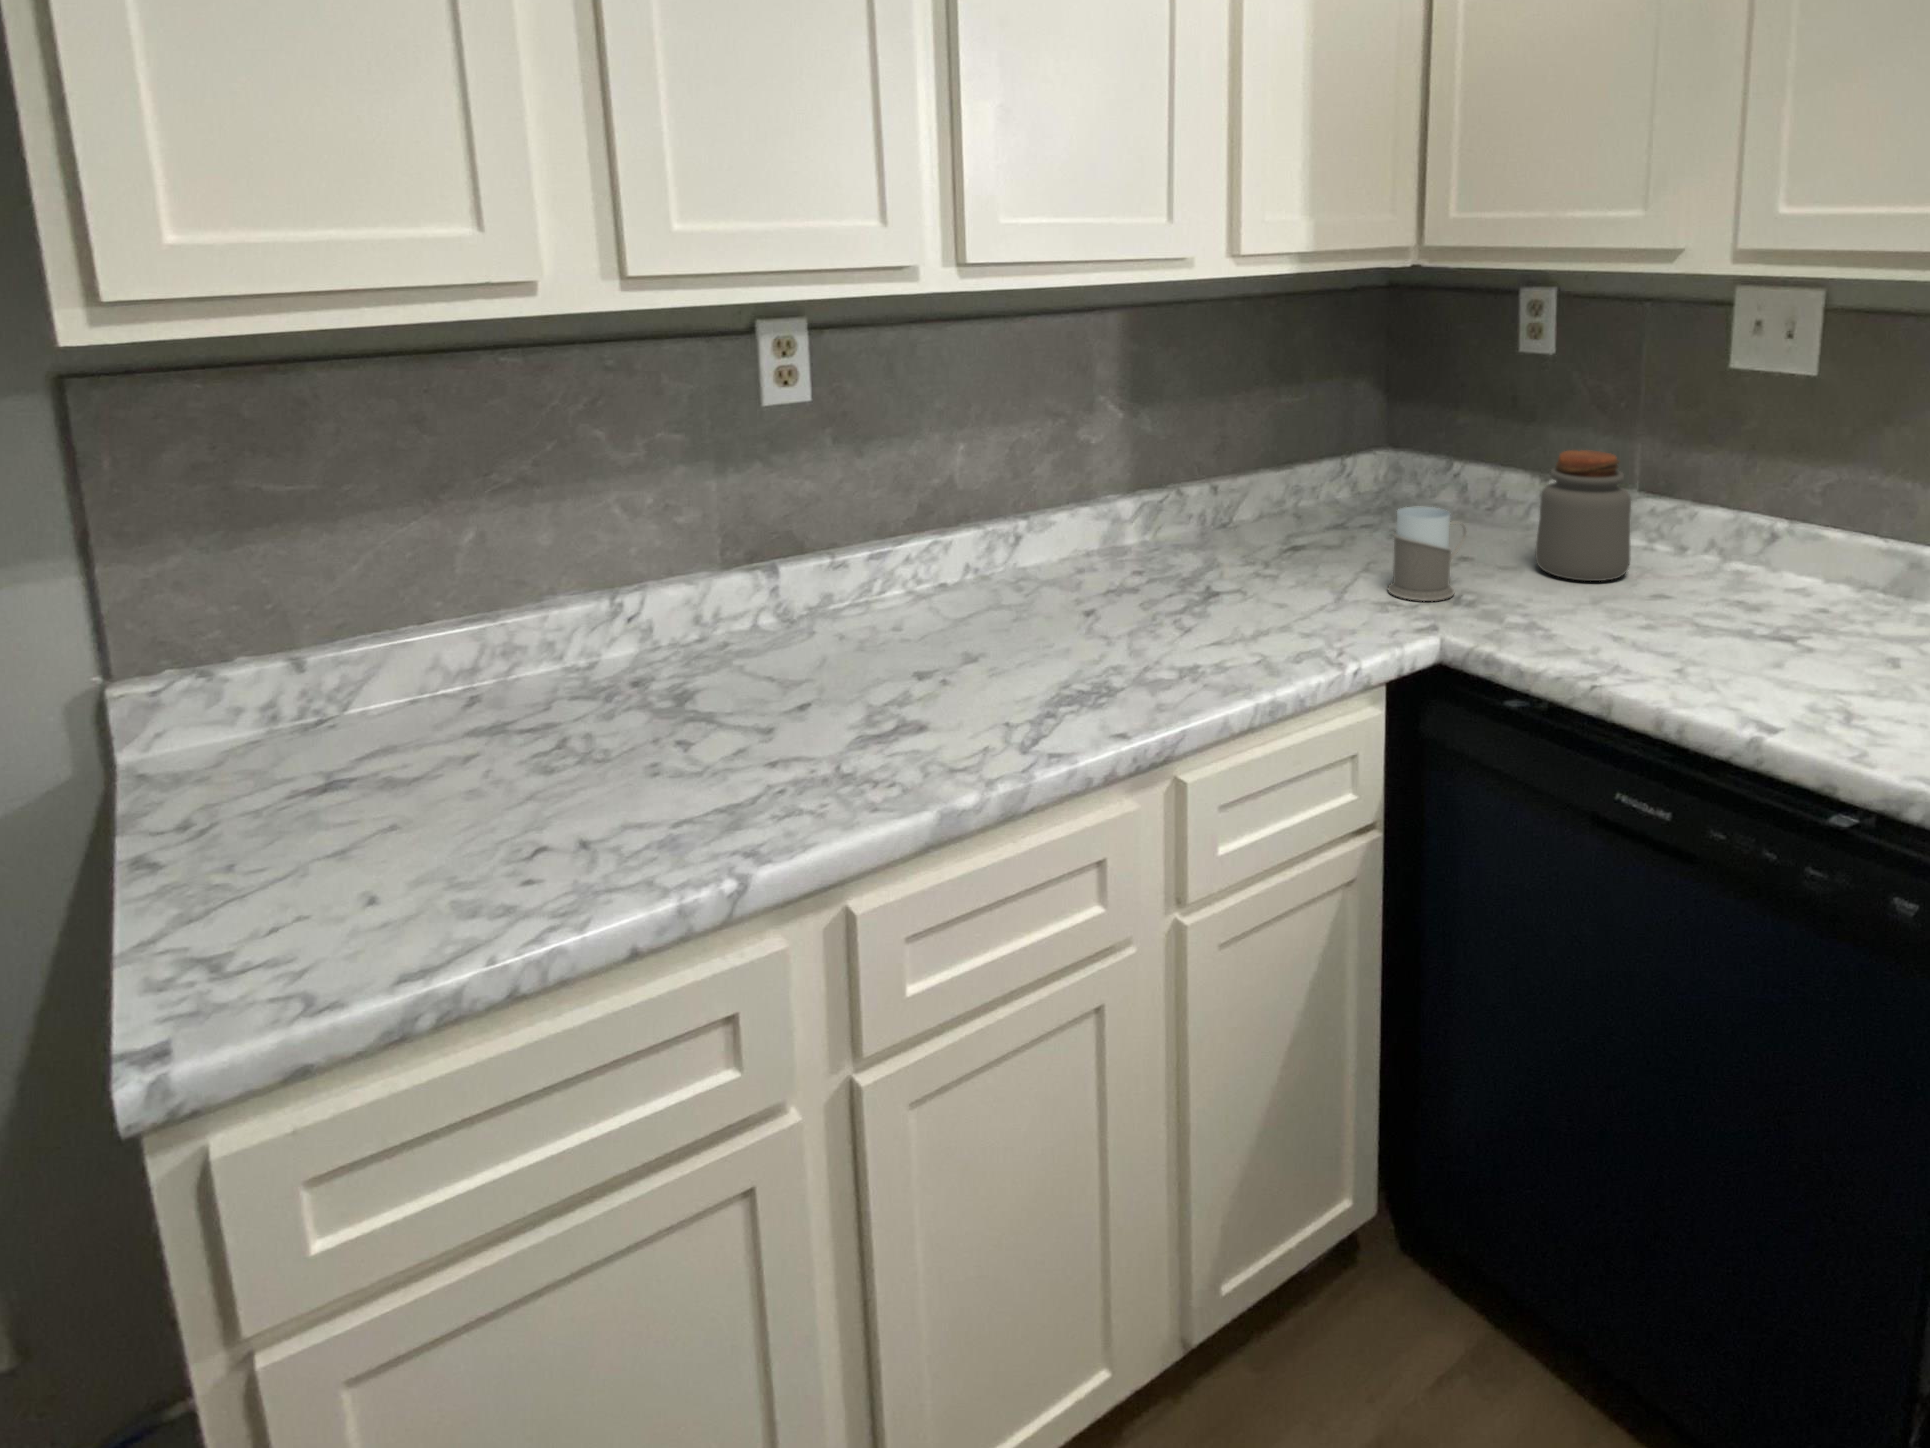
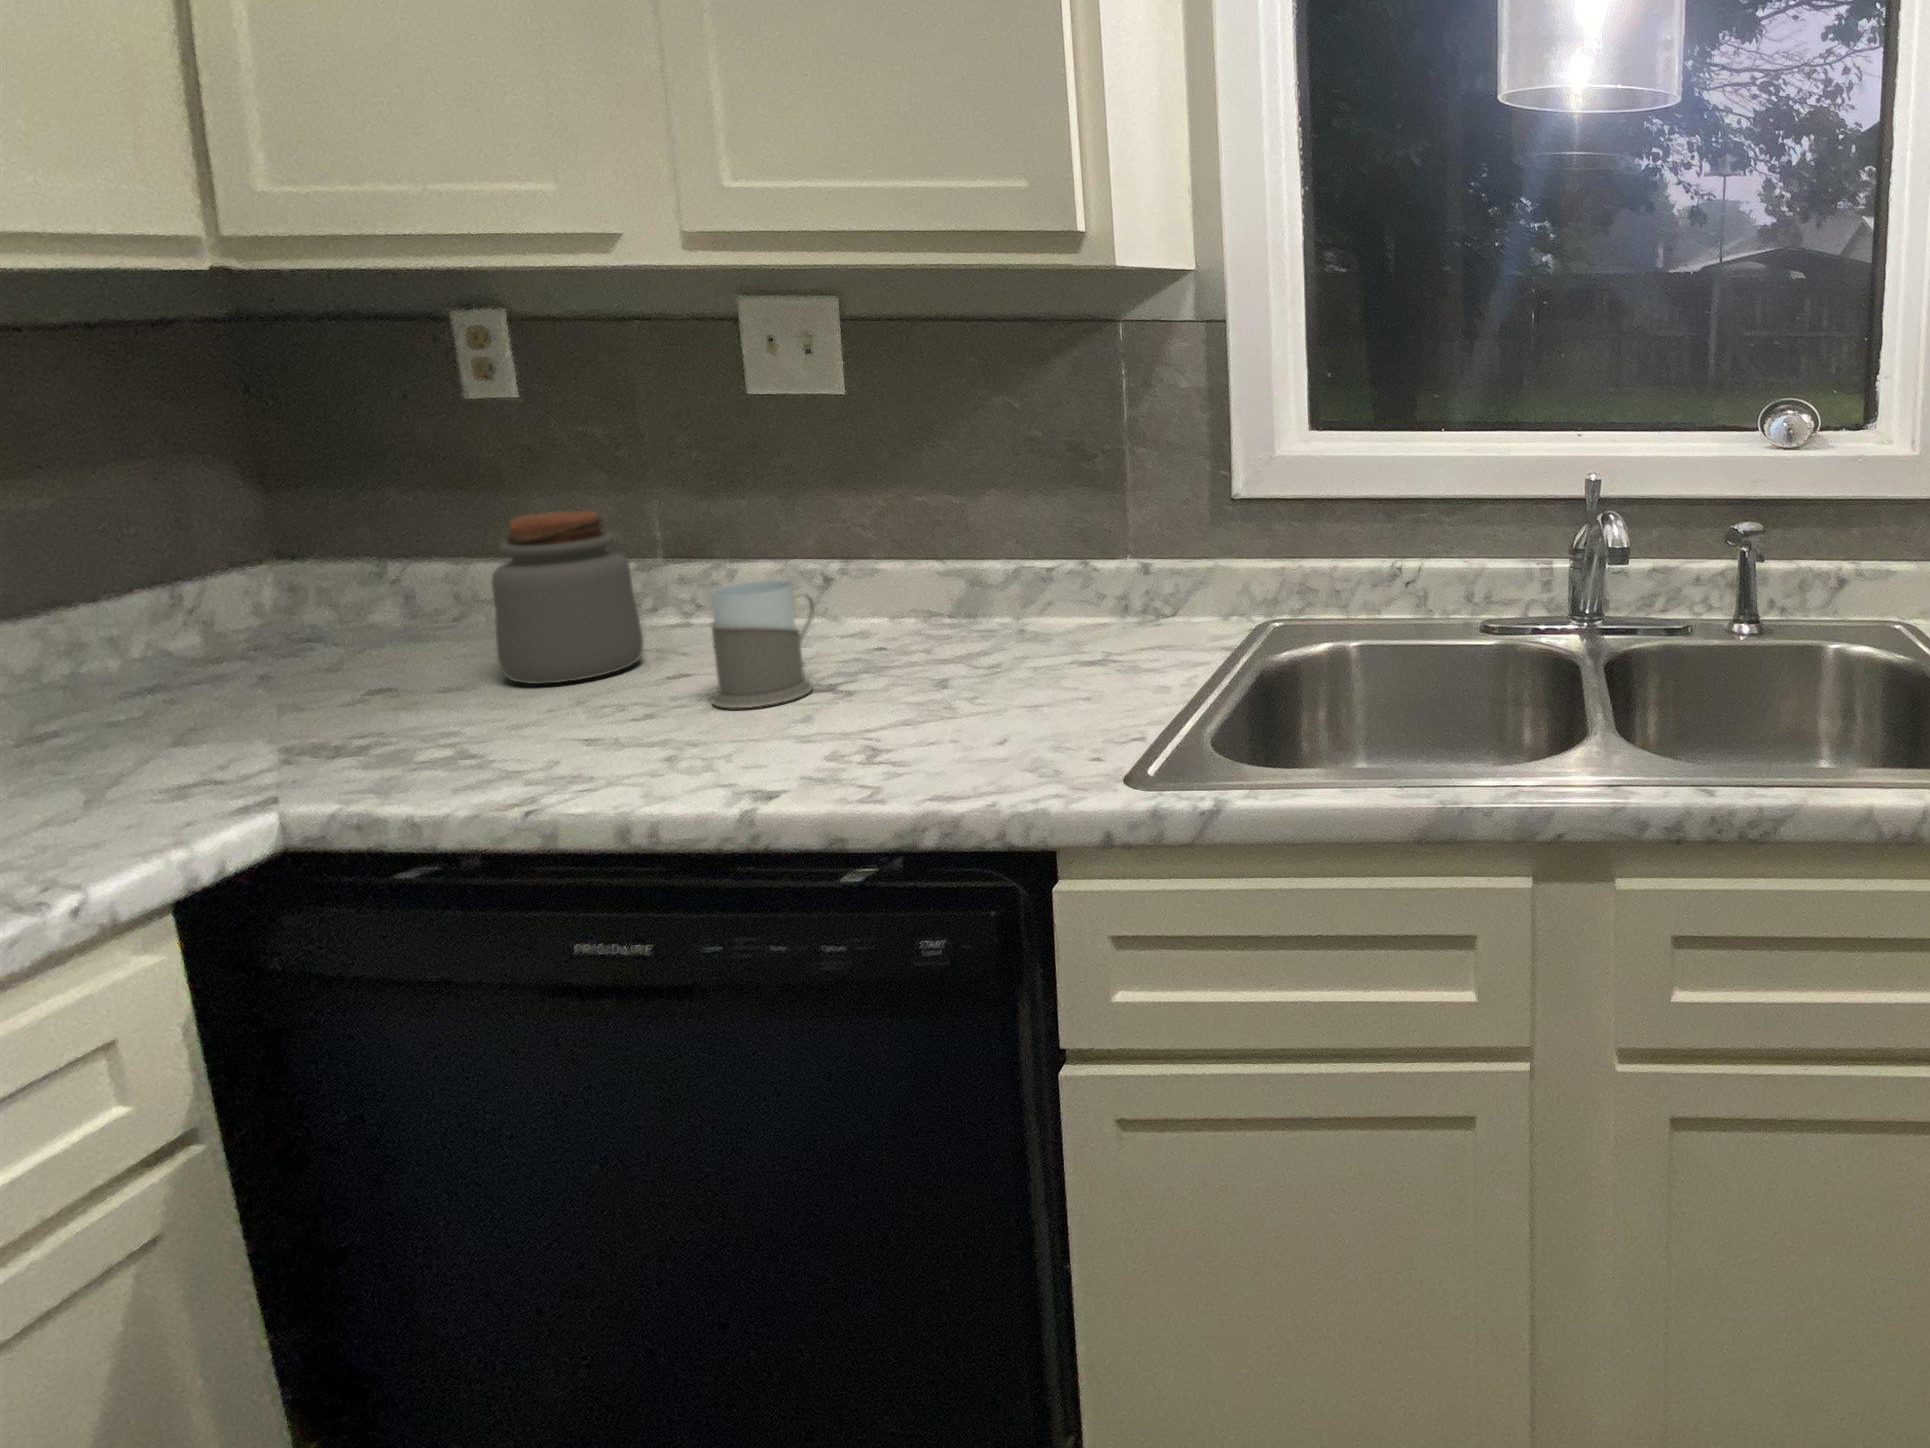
mug: present [1388,507,1466,601] -> present [711,580,815,708]

